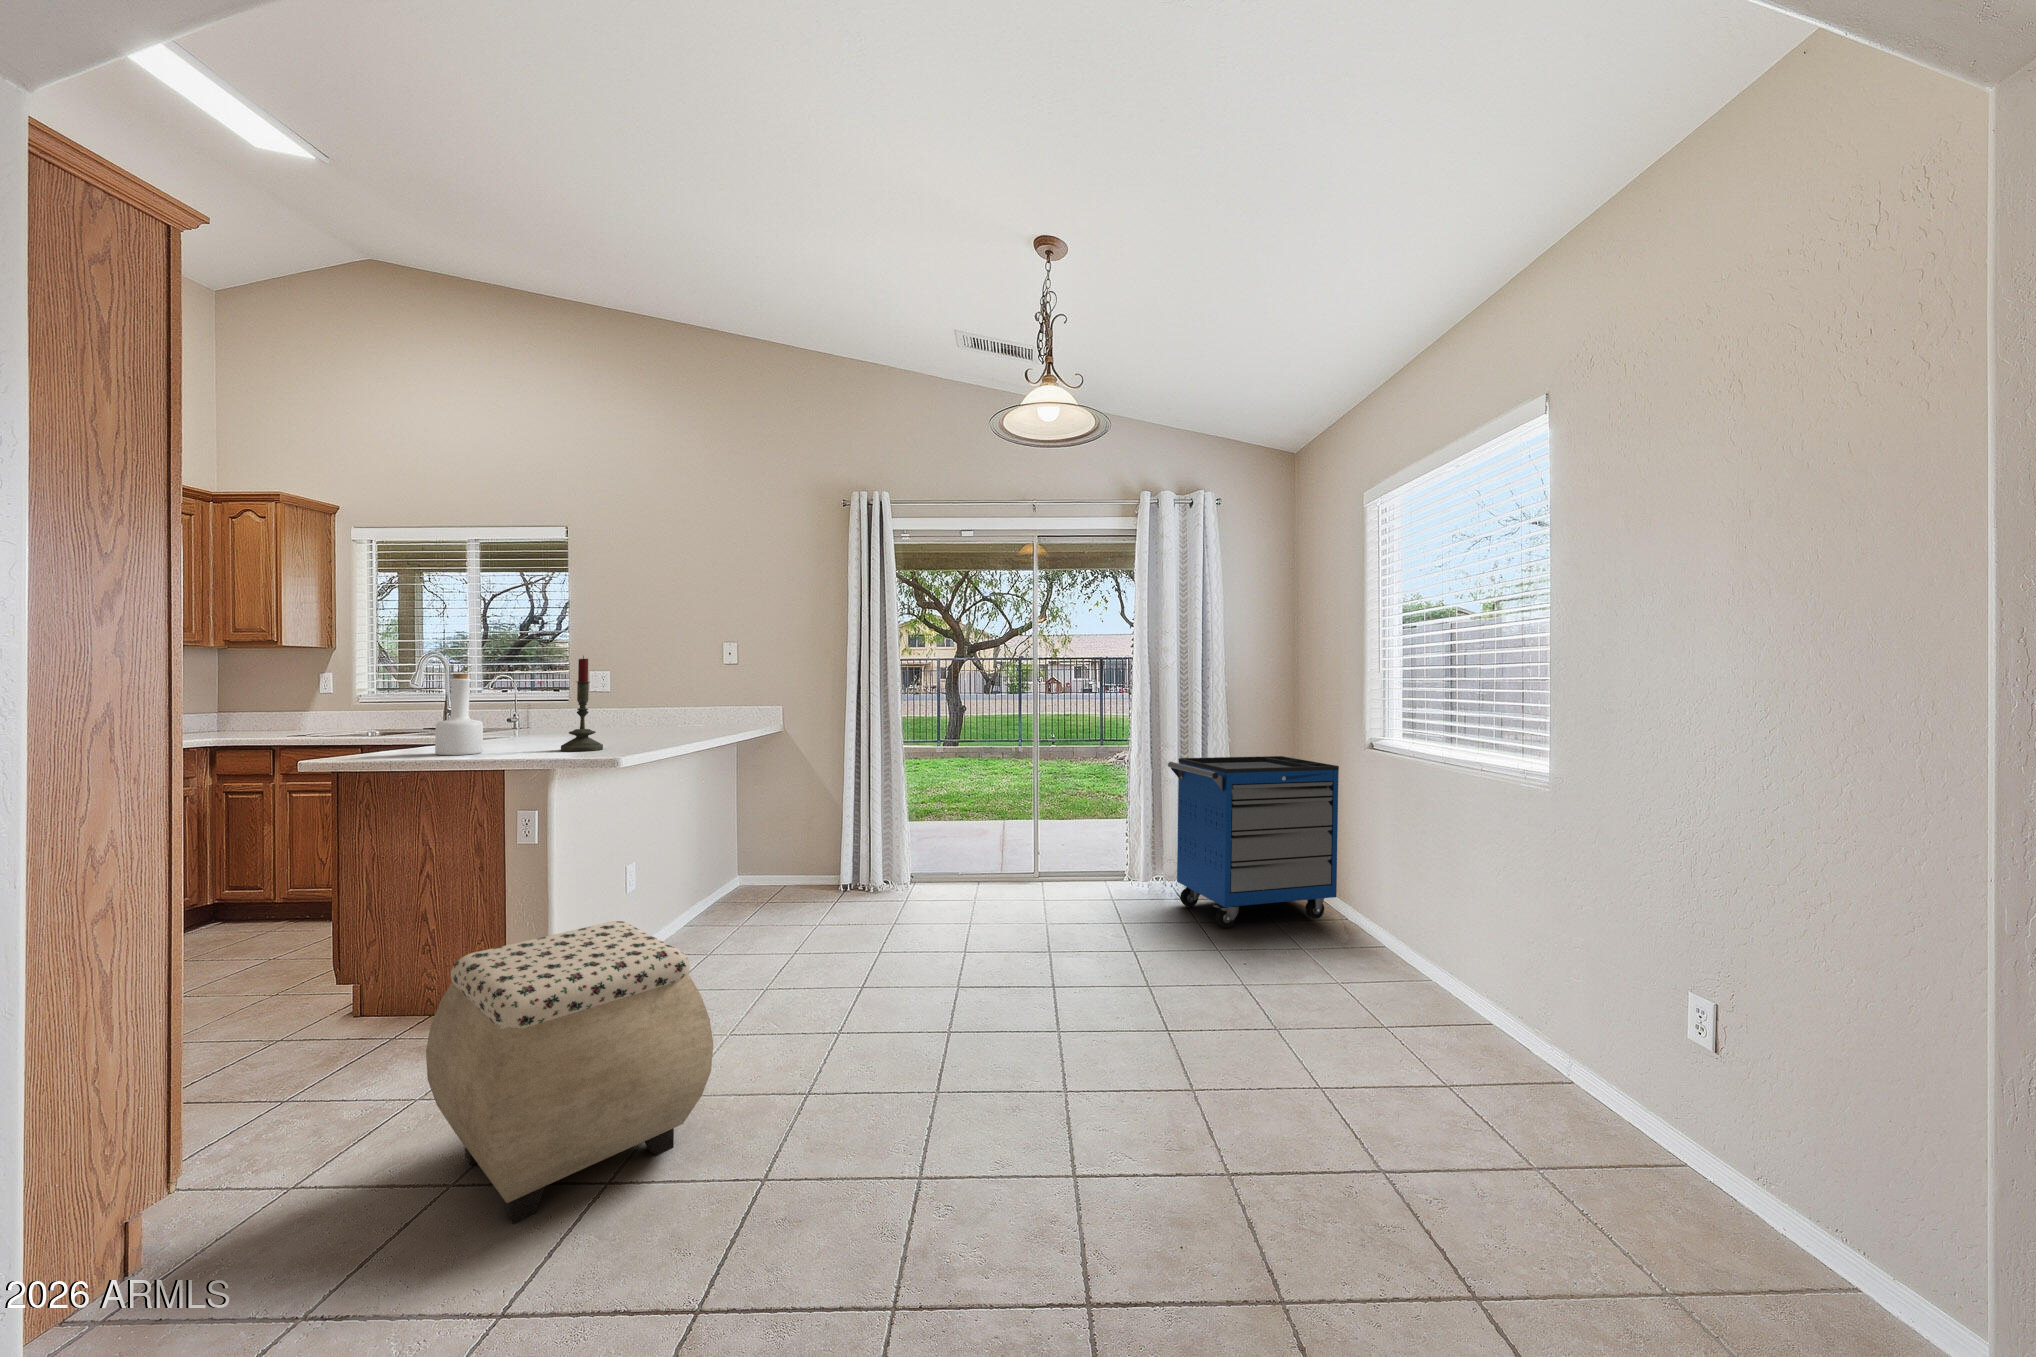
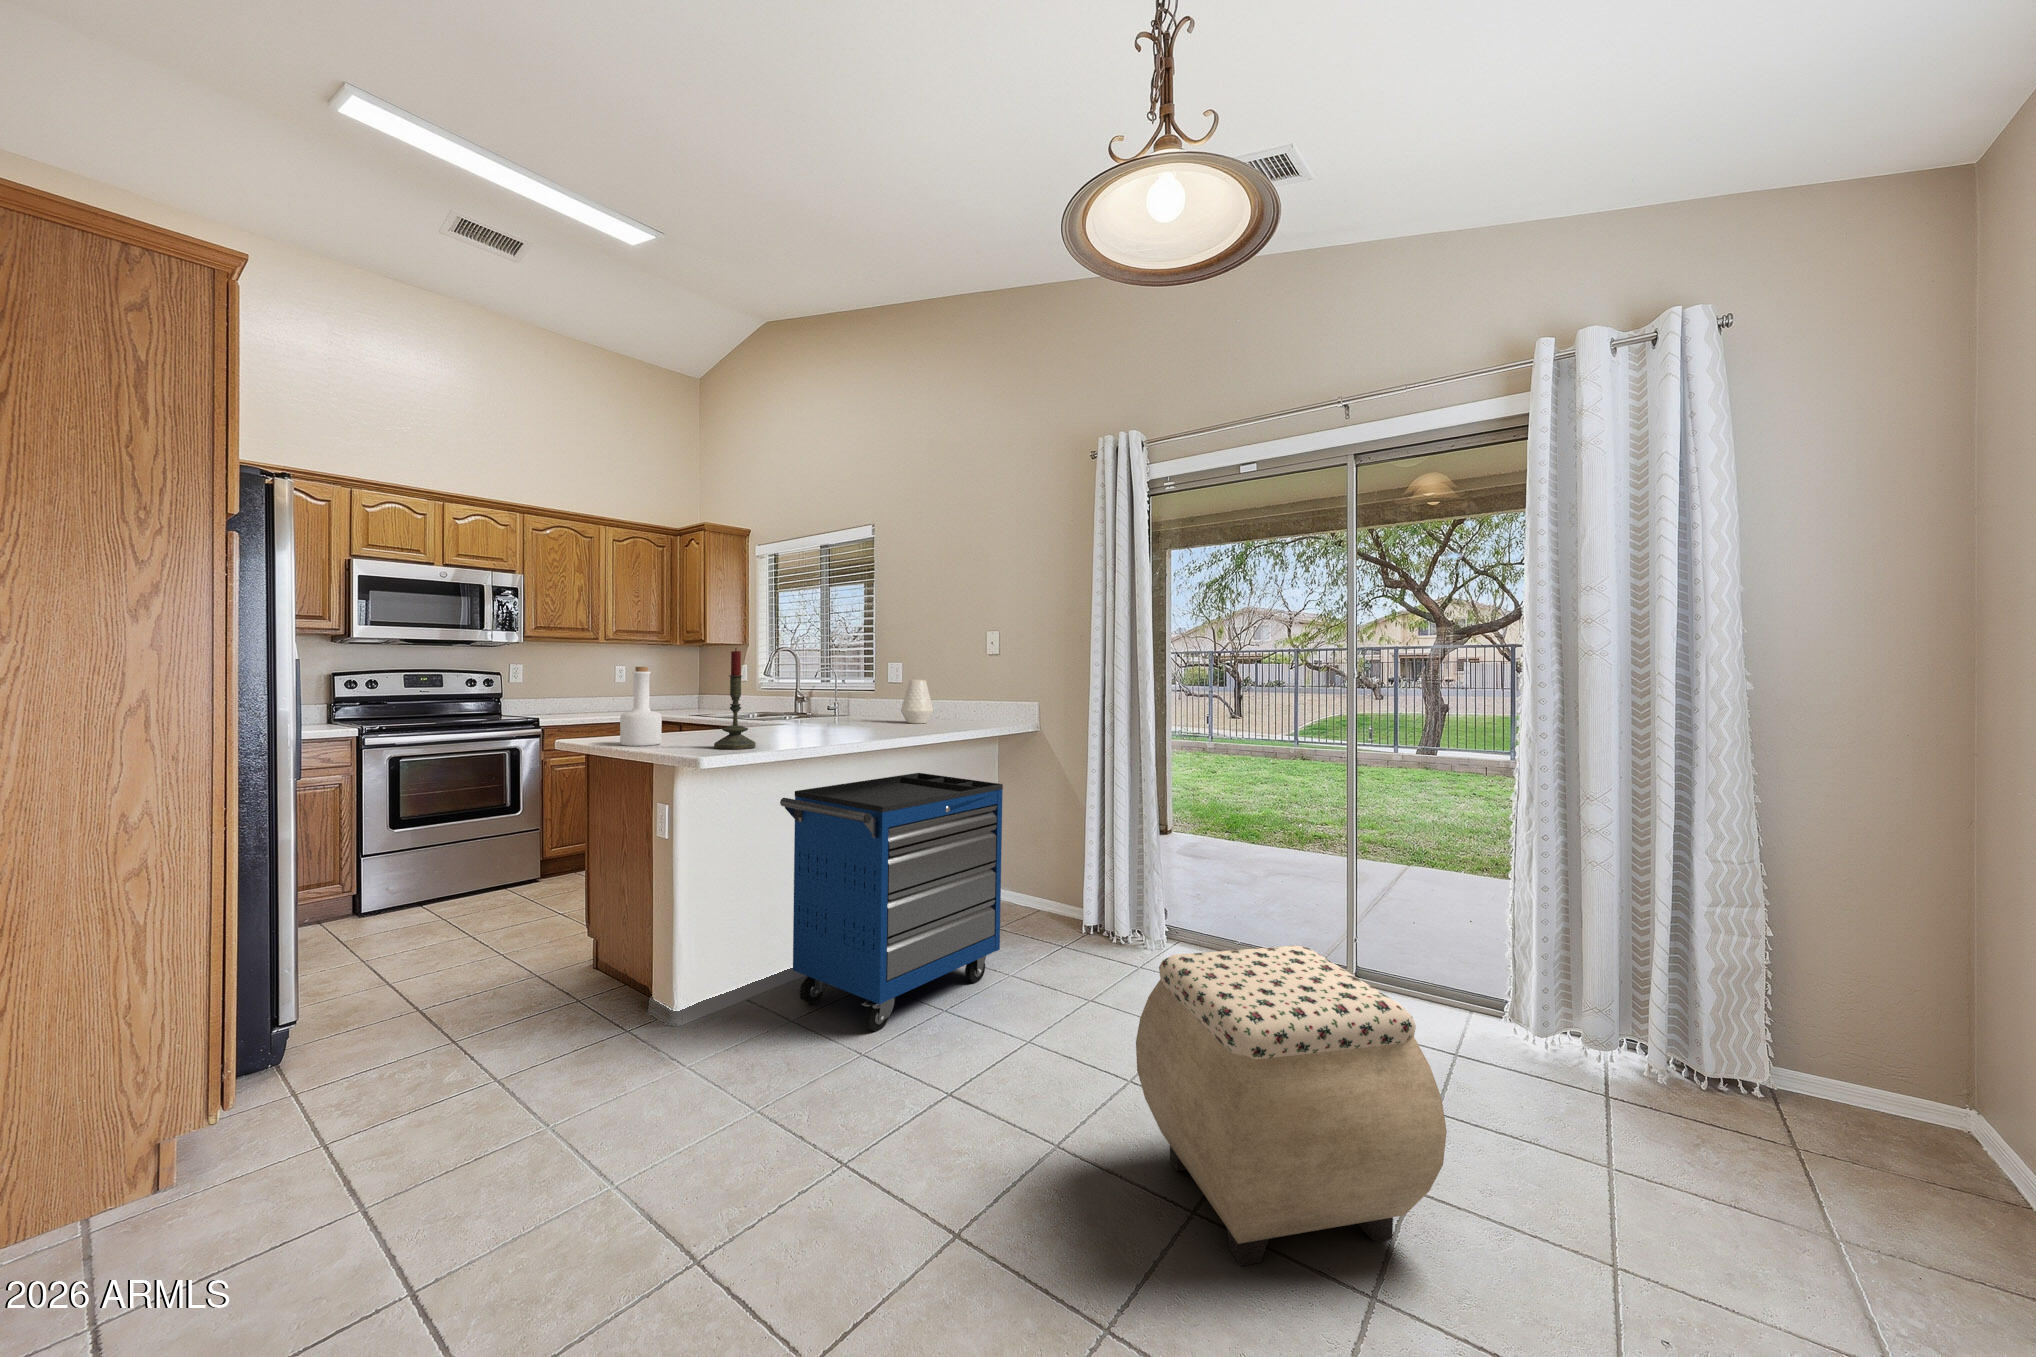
vase: none [621,685,655,727] -> present [901,680,933,723]
storage cabinet: present [1168,756,1339,928] -> present [780,773,1003,1031]
ottoman: present [426,921,713,1223] -> present [1136,946,1447,1266]

